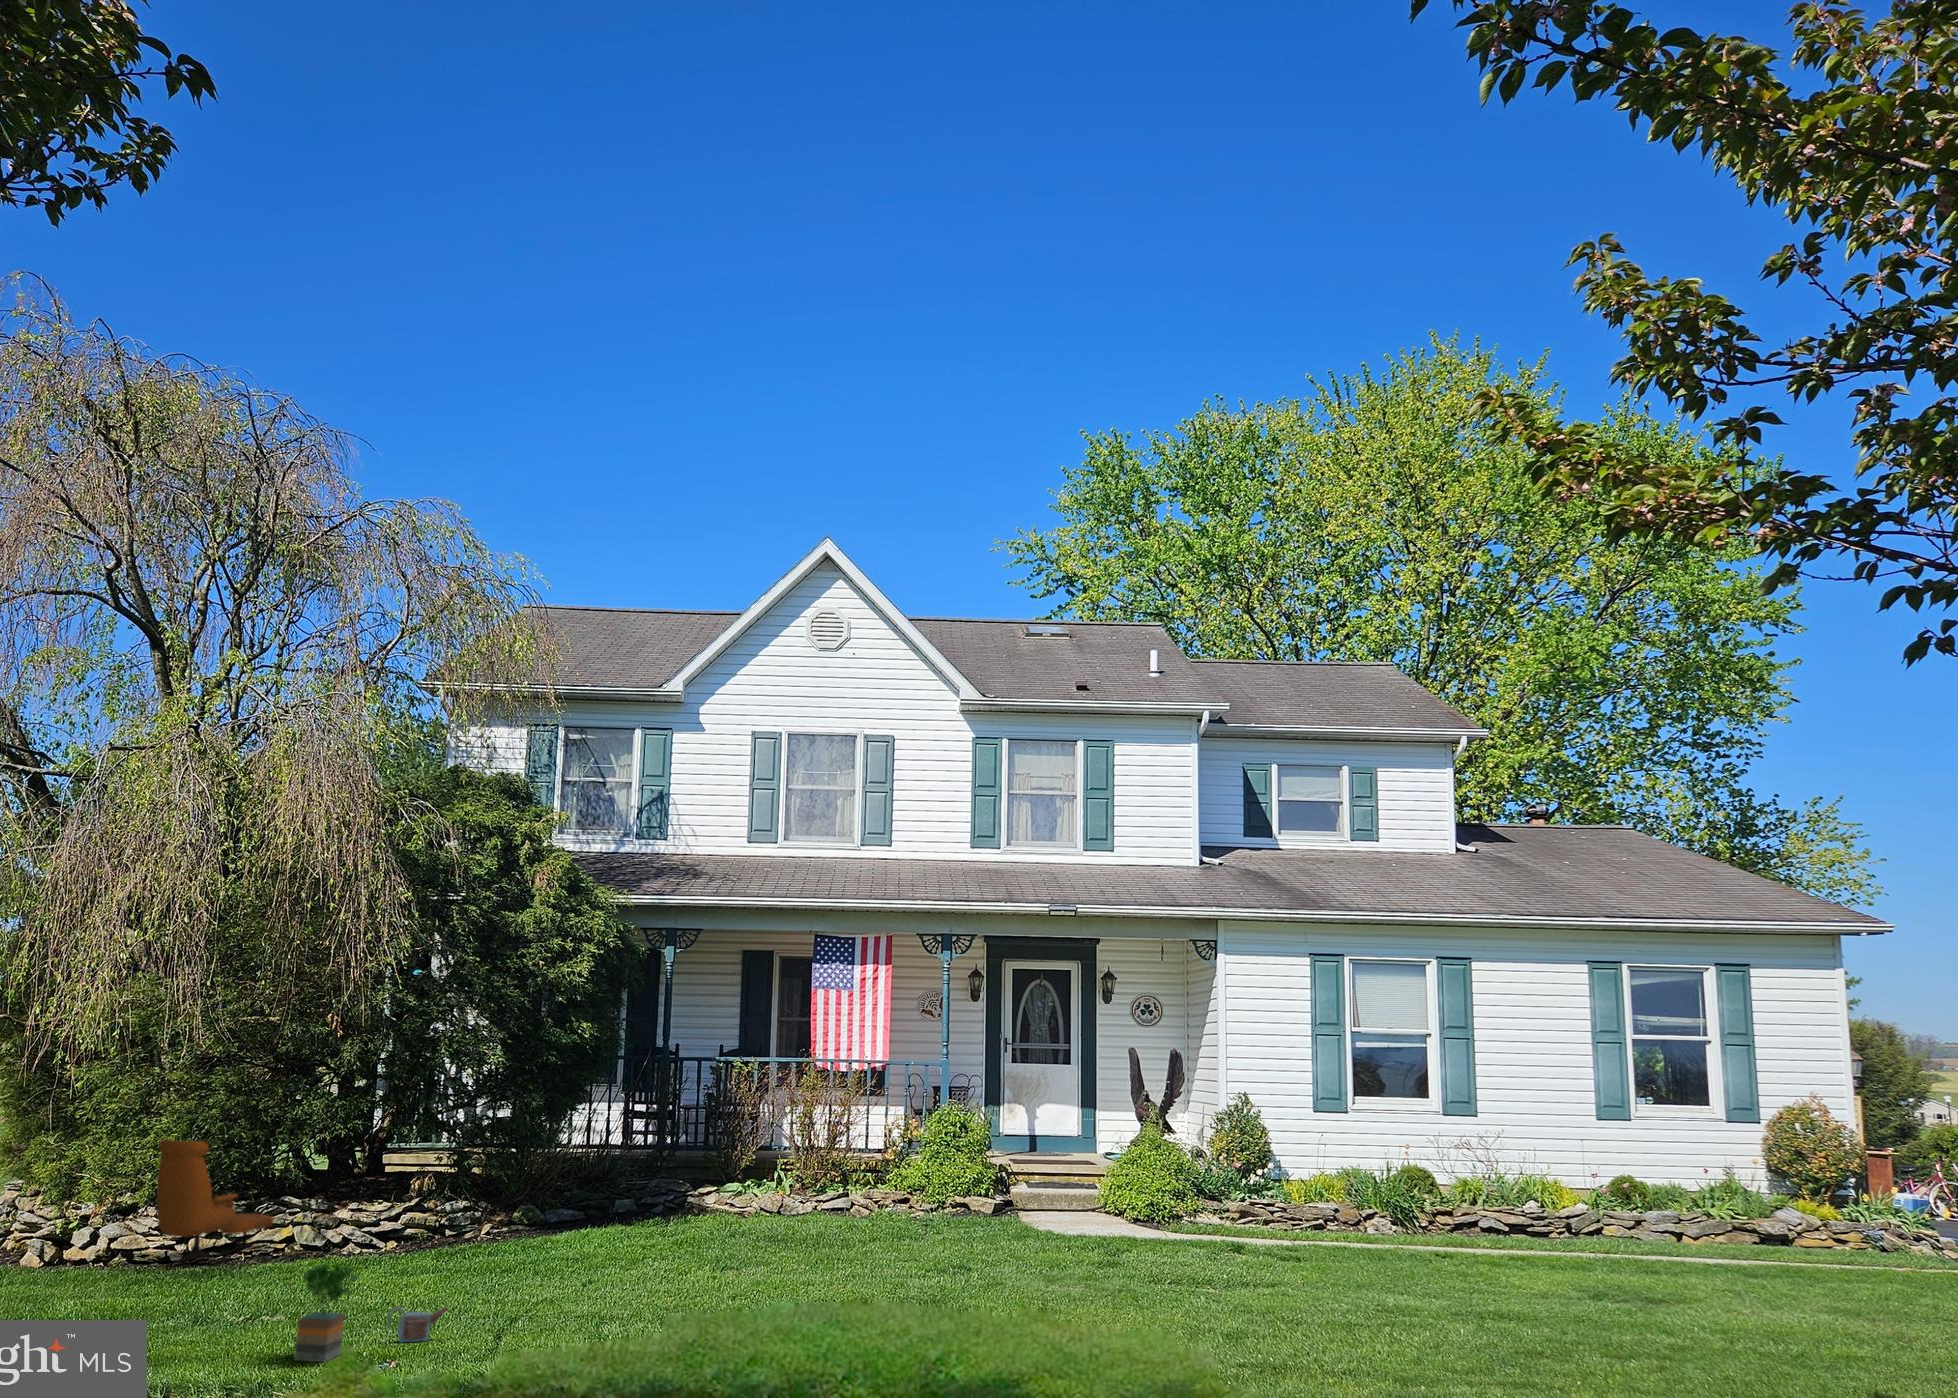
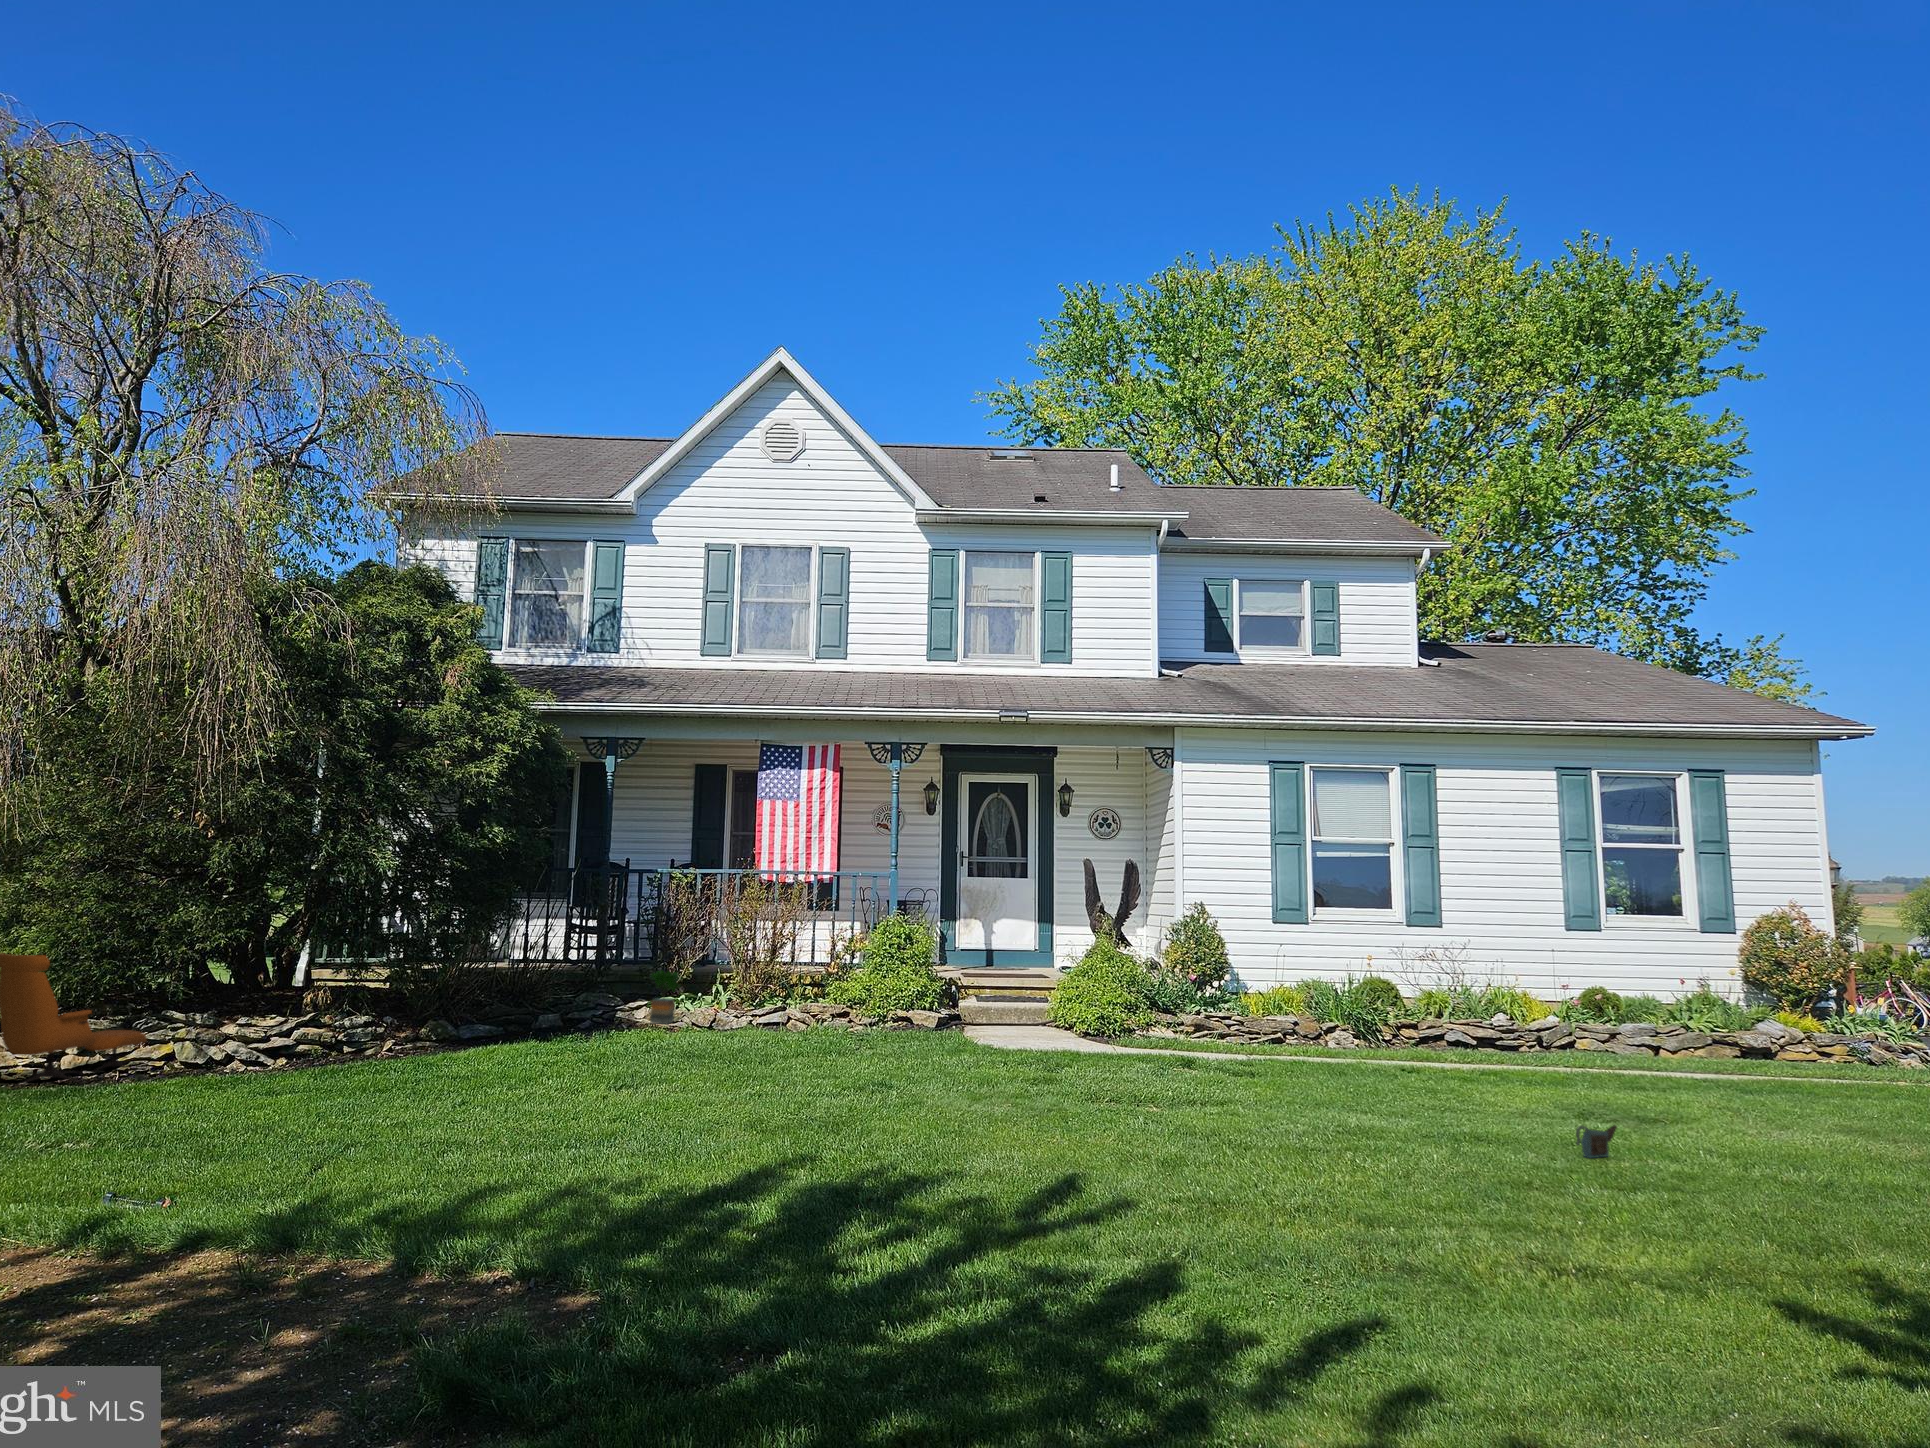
potted tree: present [294,1264,359,1362] -> present [650,971,682,1024]
watering can: present [387,1307,449,1342] -> present [1576,1125,1617,1158]

